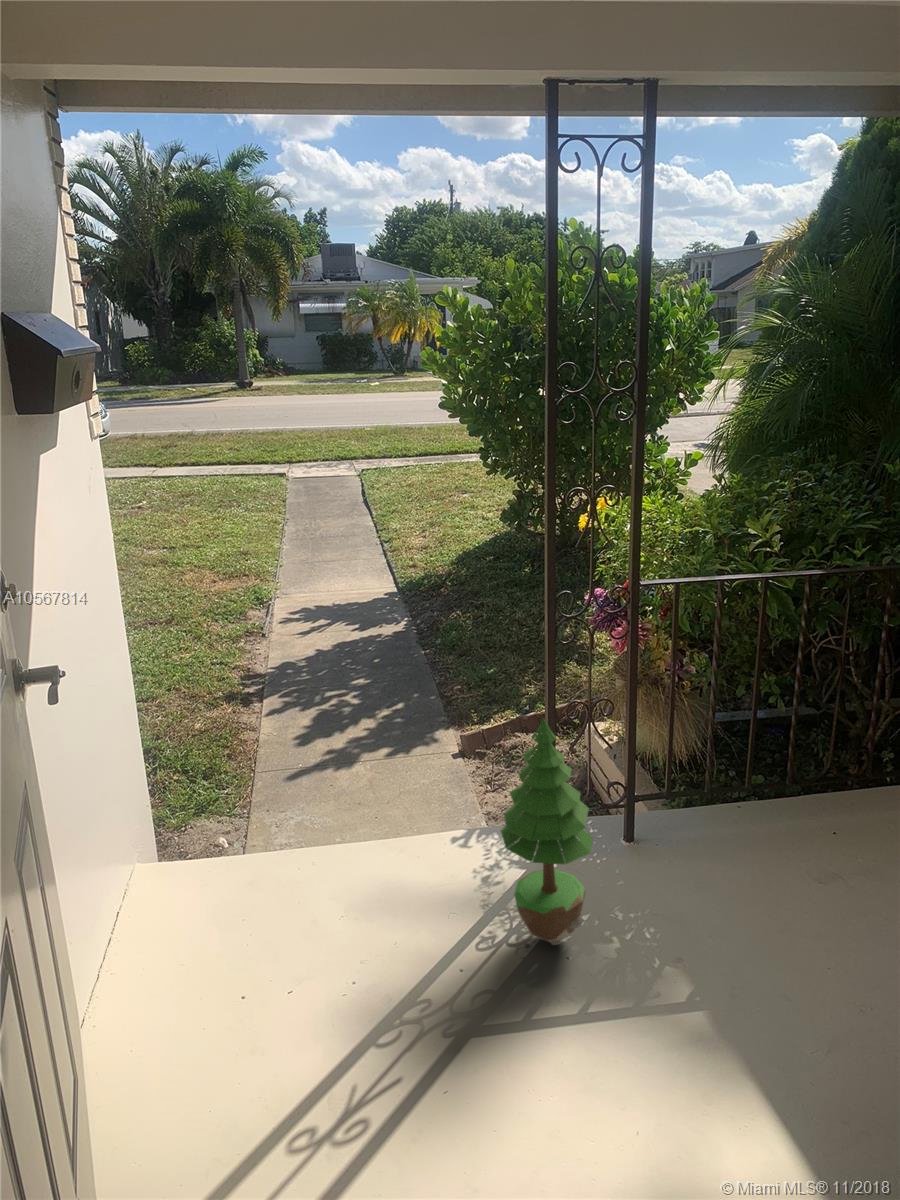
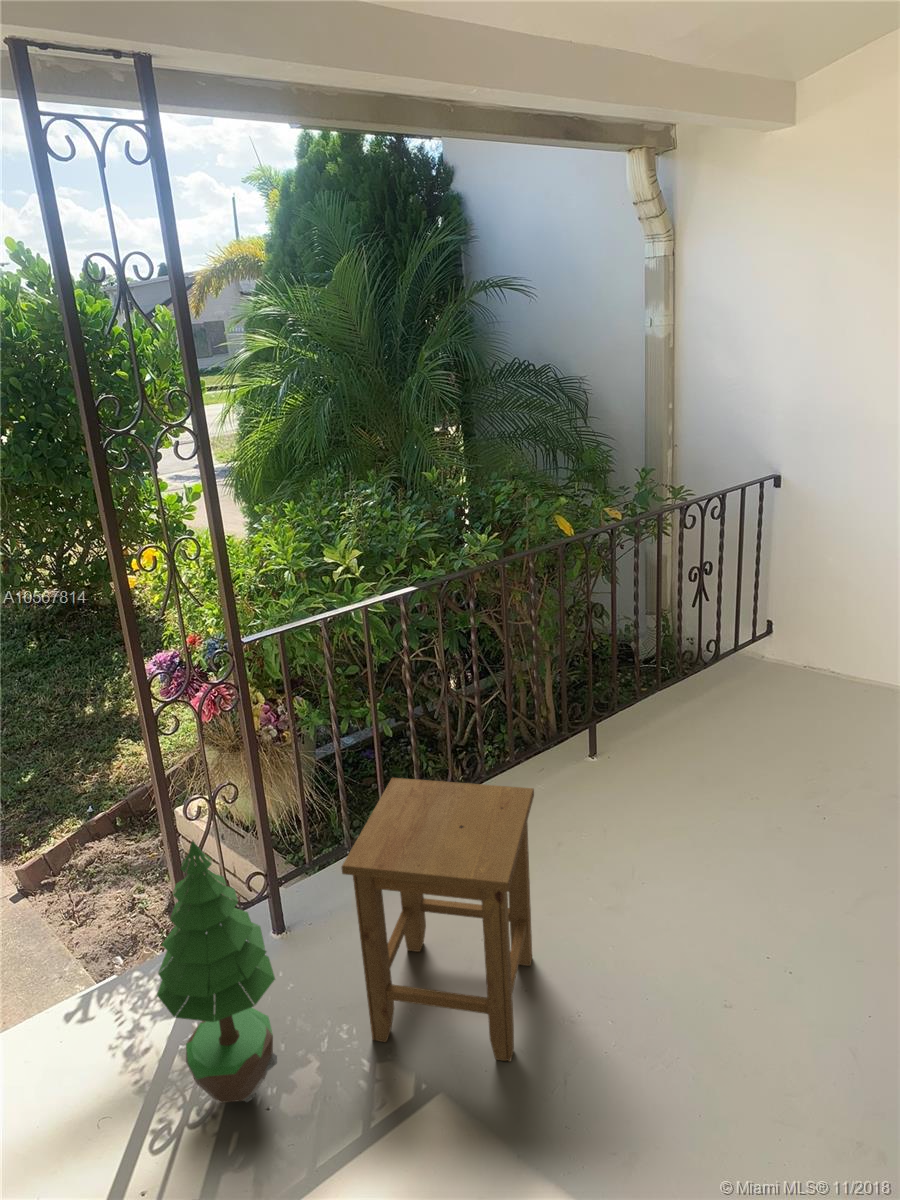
stool: none [664,729,884,1018] -> present [342,778,534,1062]

